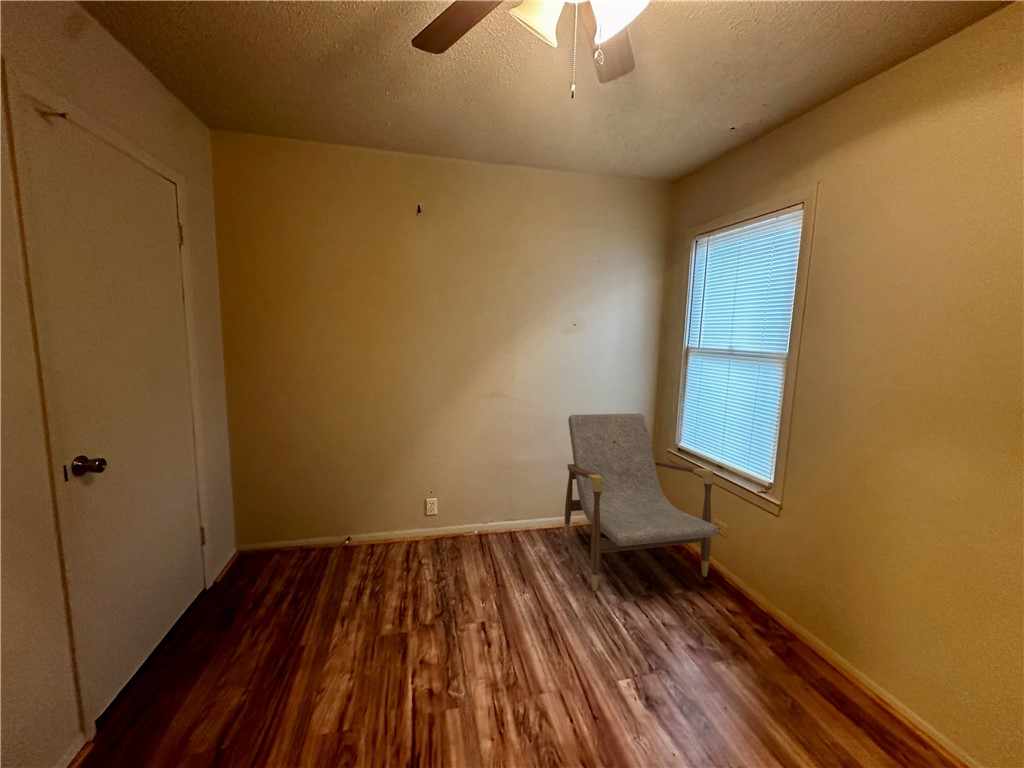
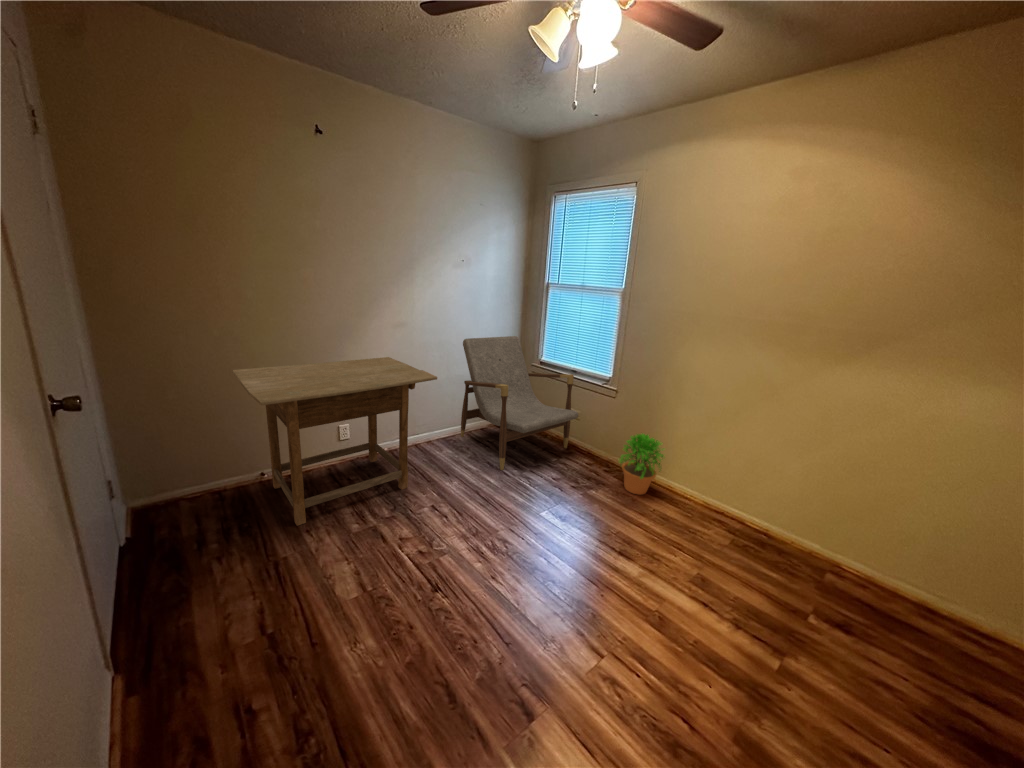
desk: none [306,432,504,607] -> present [232,357,437,526]
potted plant: none [773,585,888,706] -> present [619,434,664,495]

